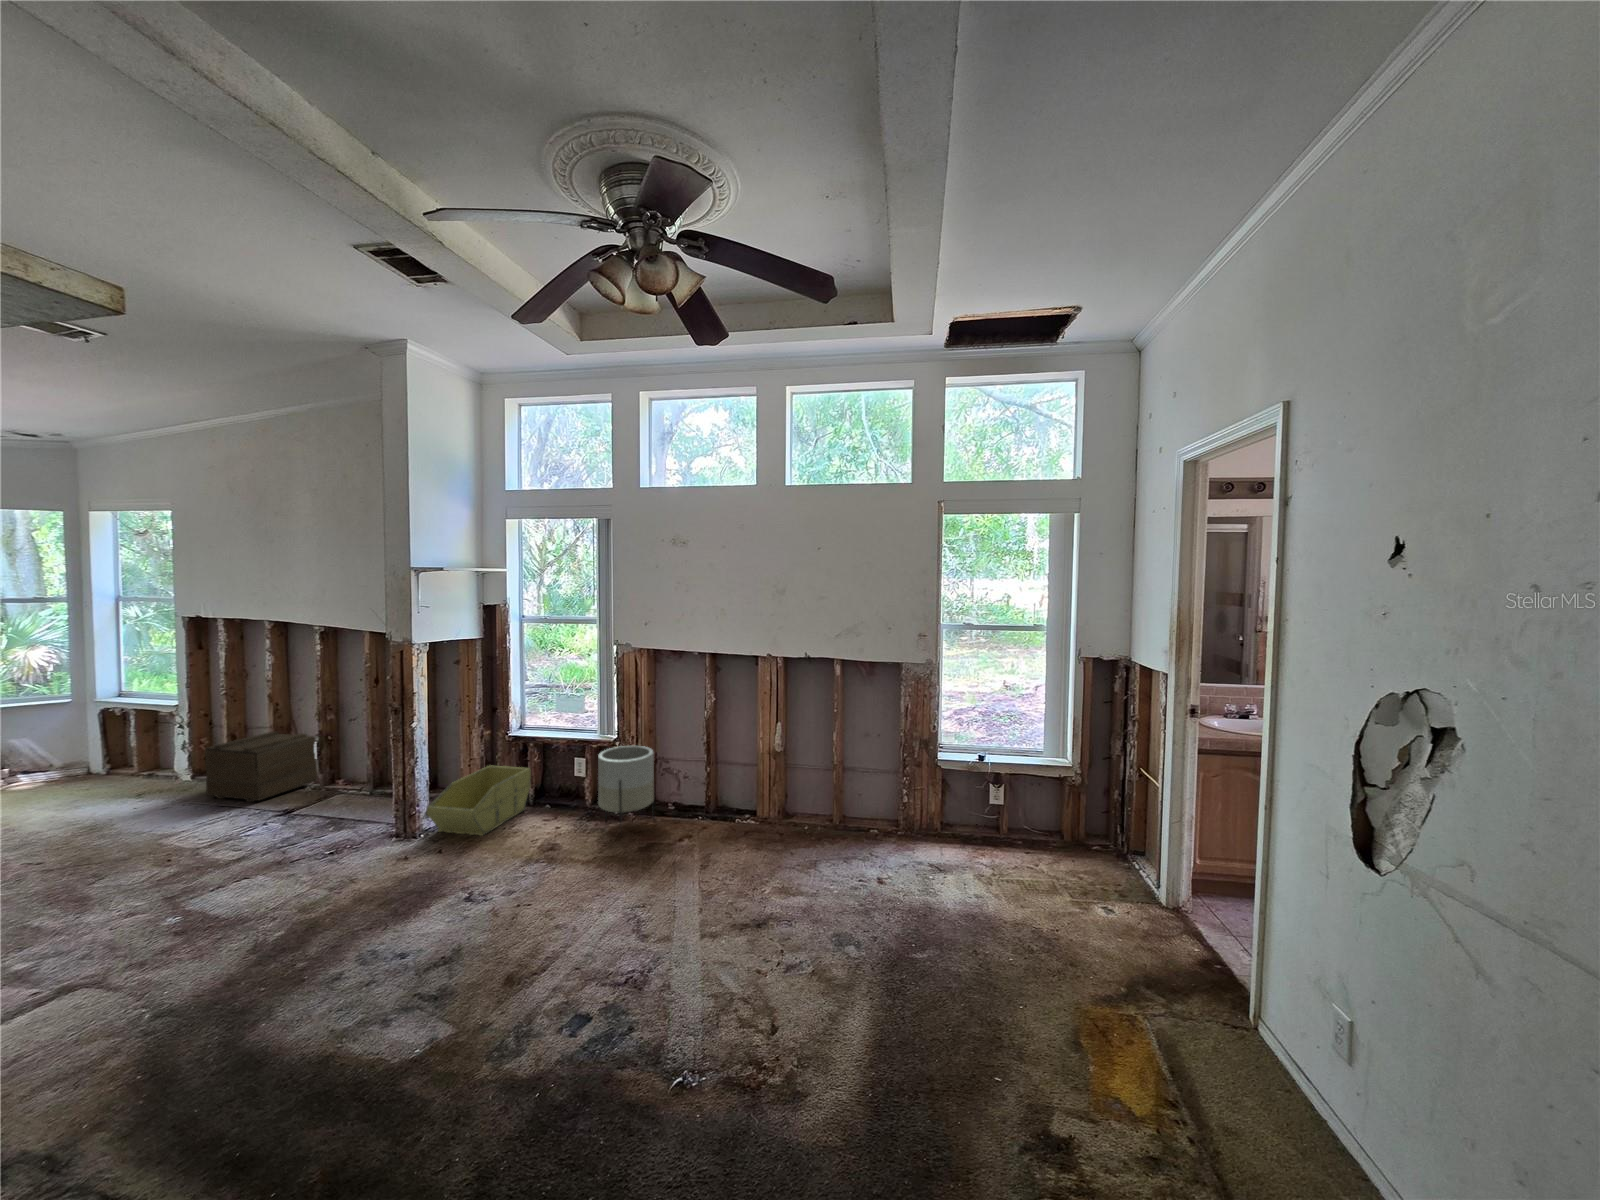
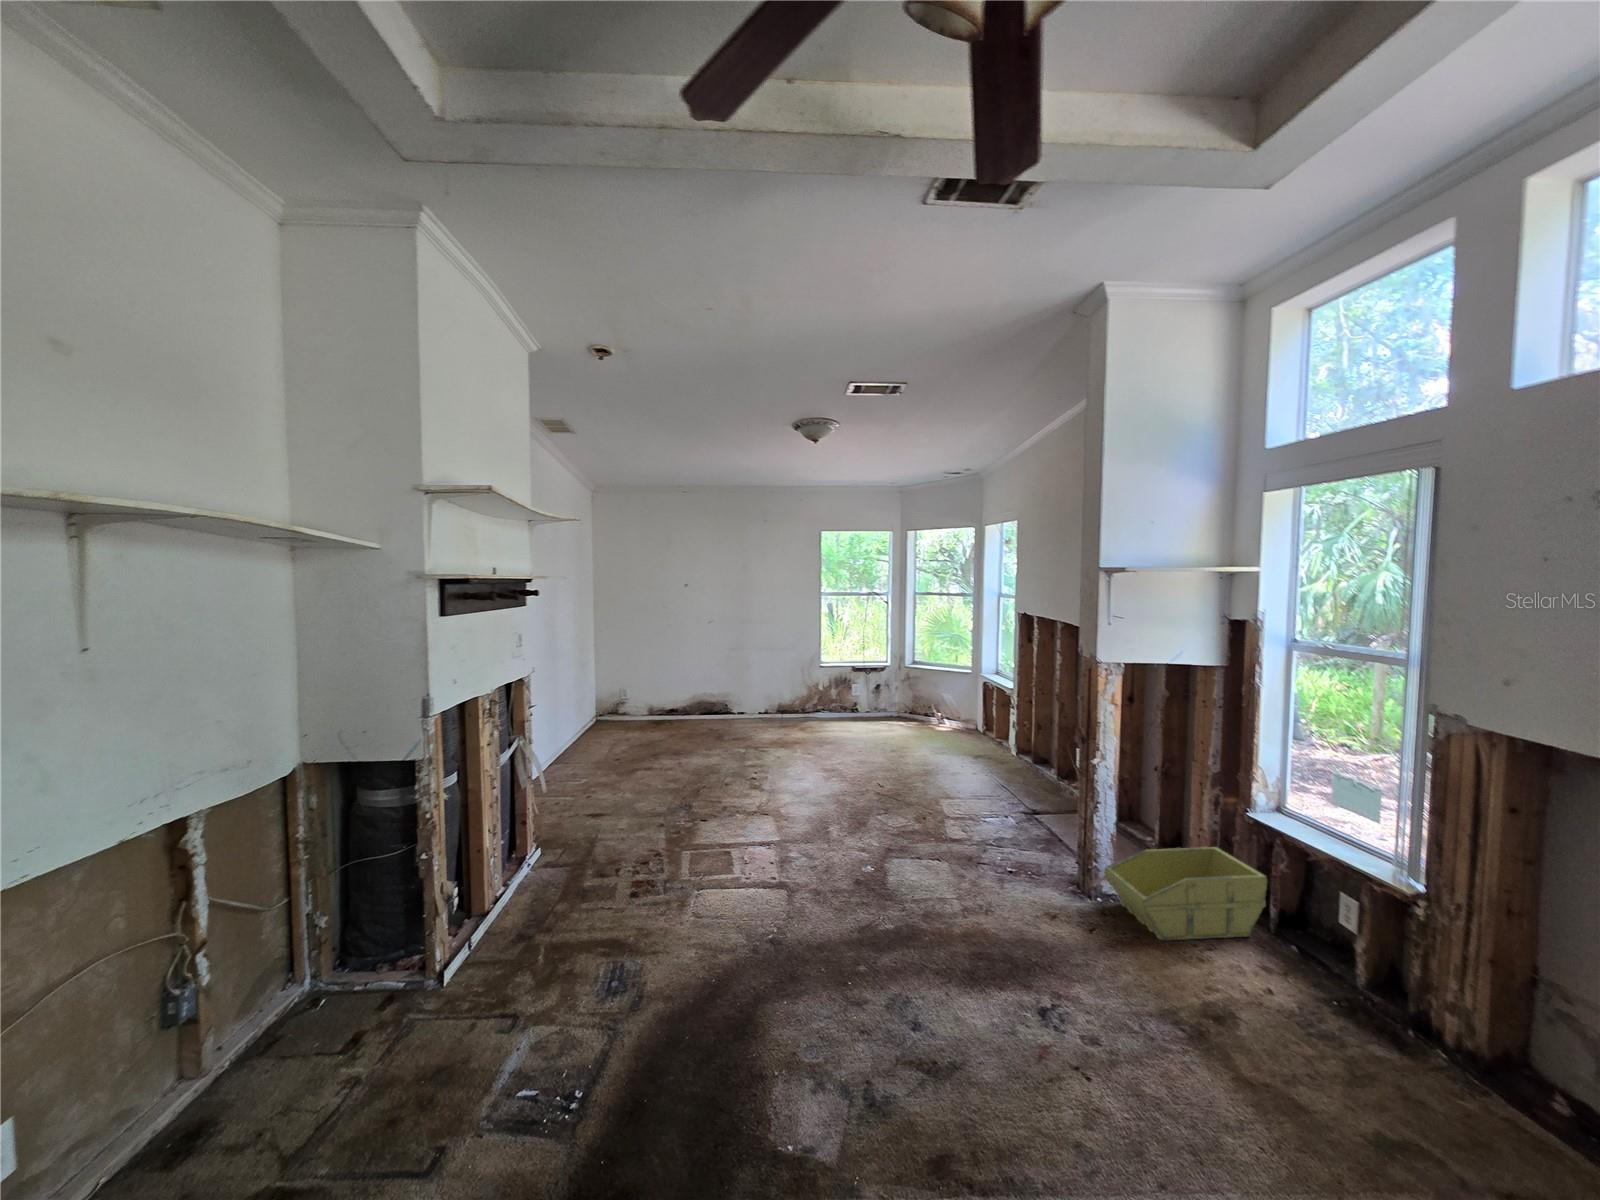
wooden crate: present [205,732,317,802] -> none [1003,729,1082,792]
planter: present [598,746,654,818] -> none [1339,905,1493,1105]

